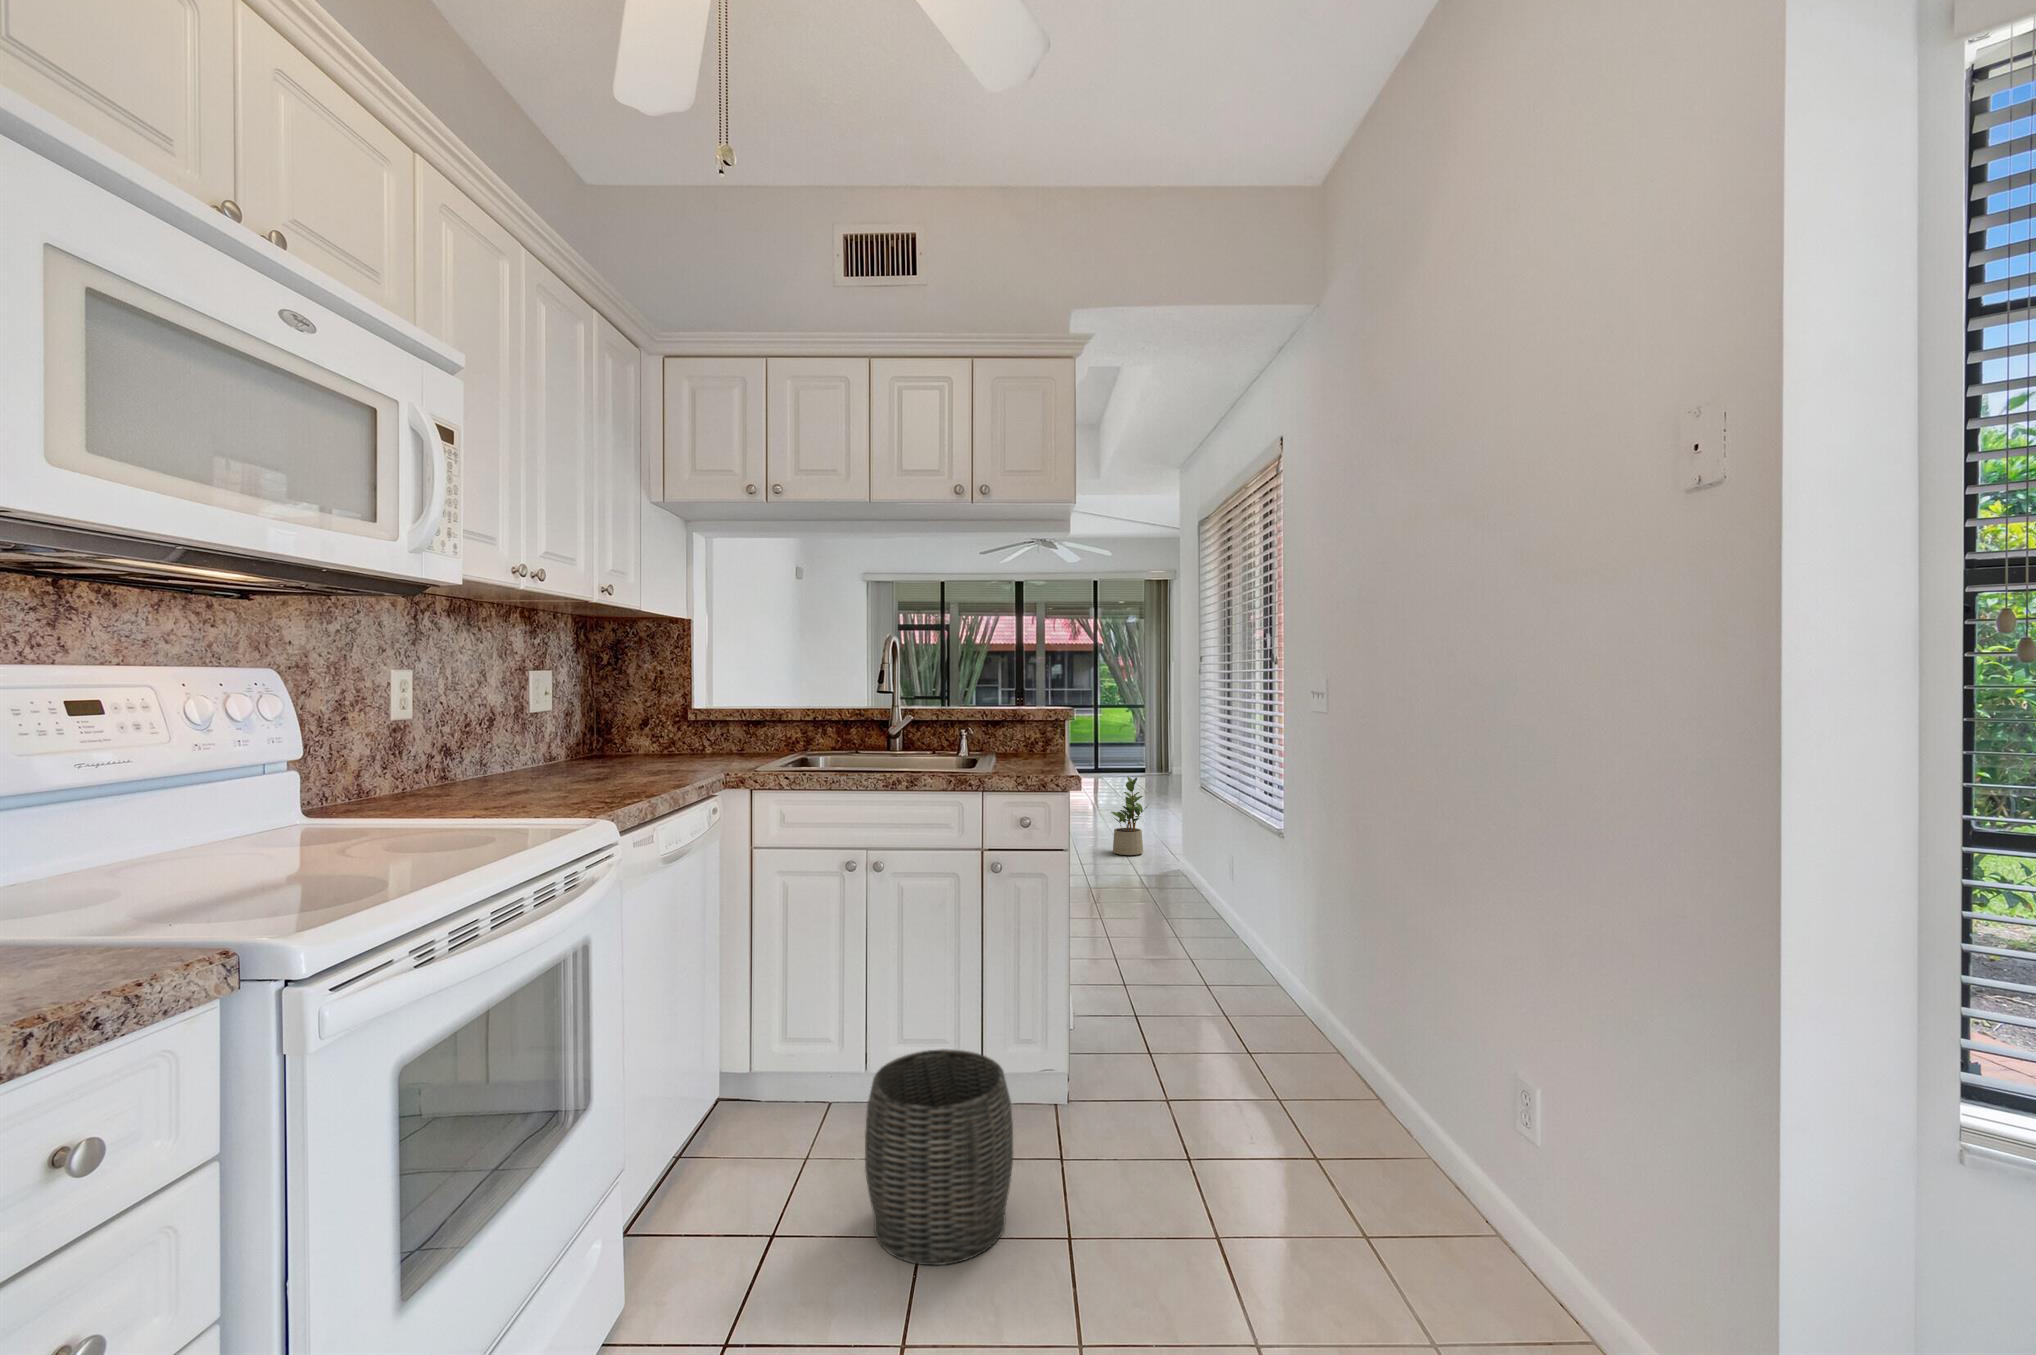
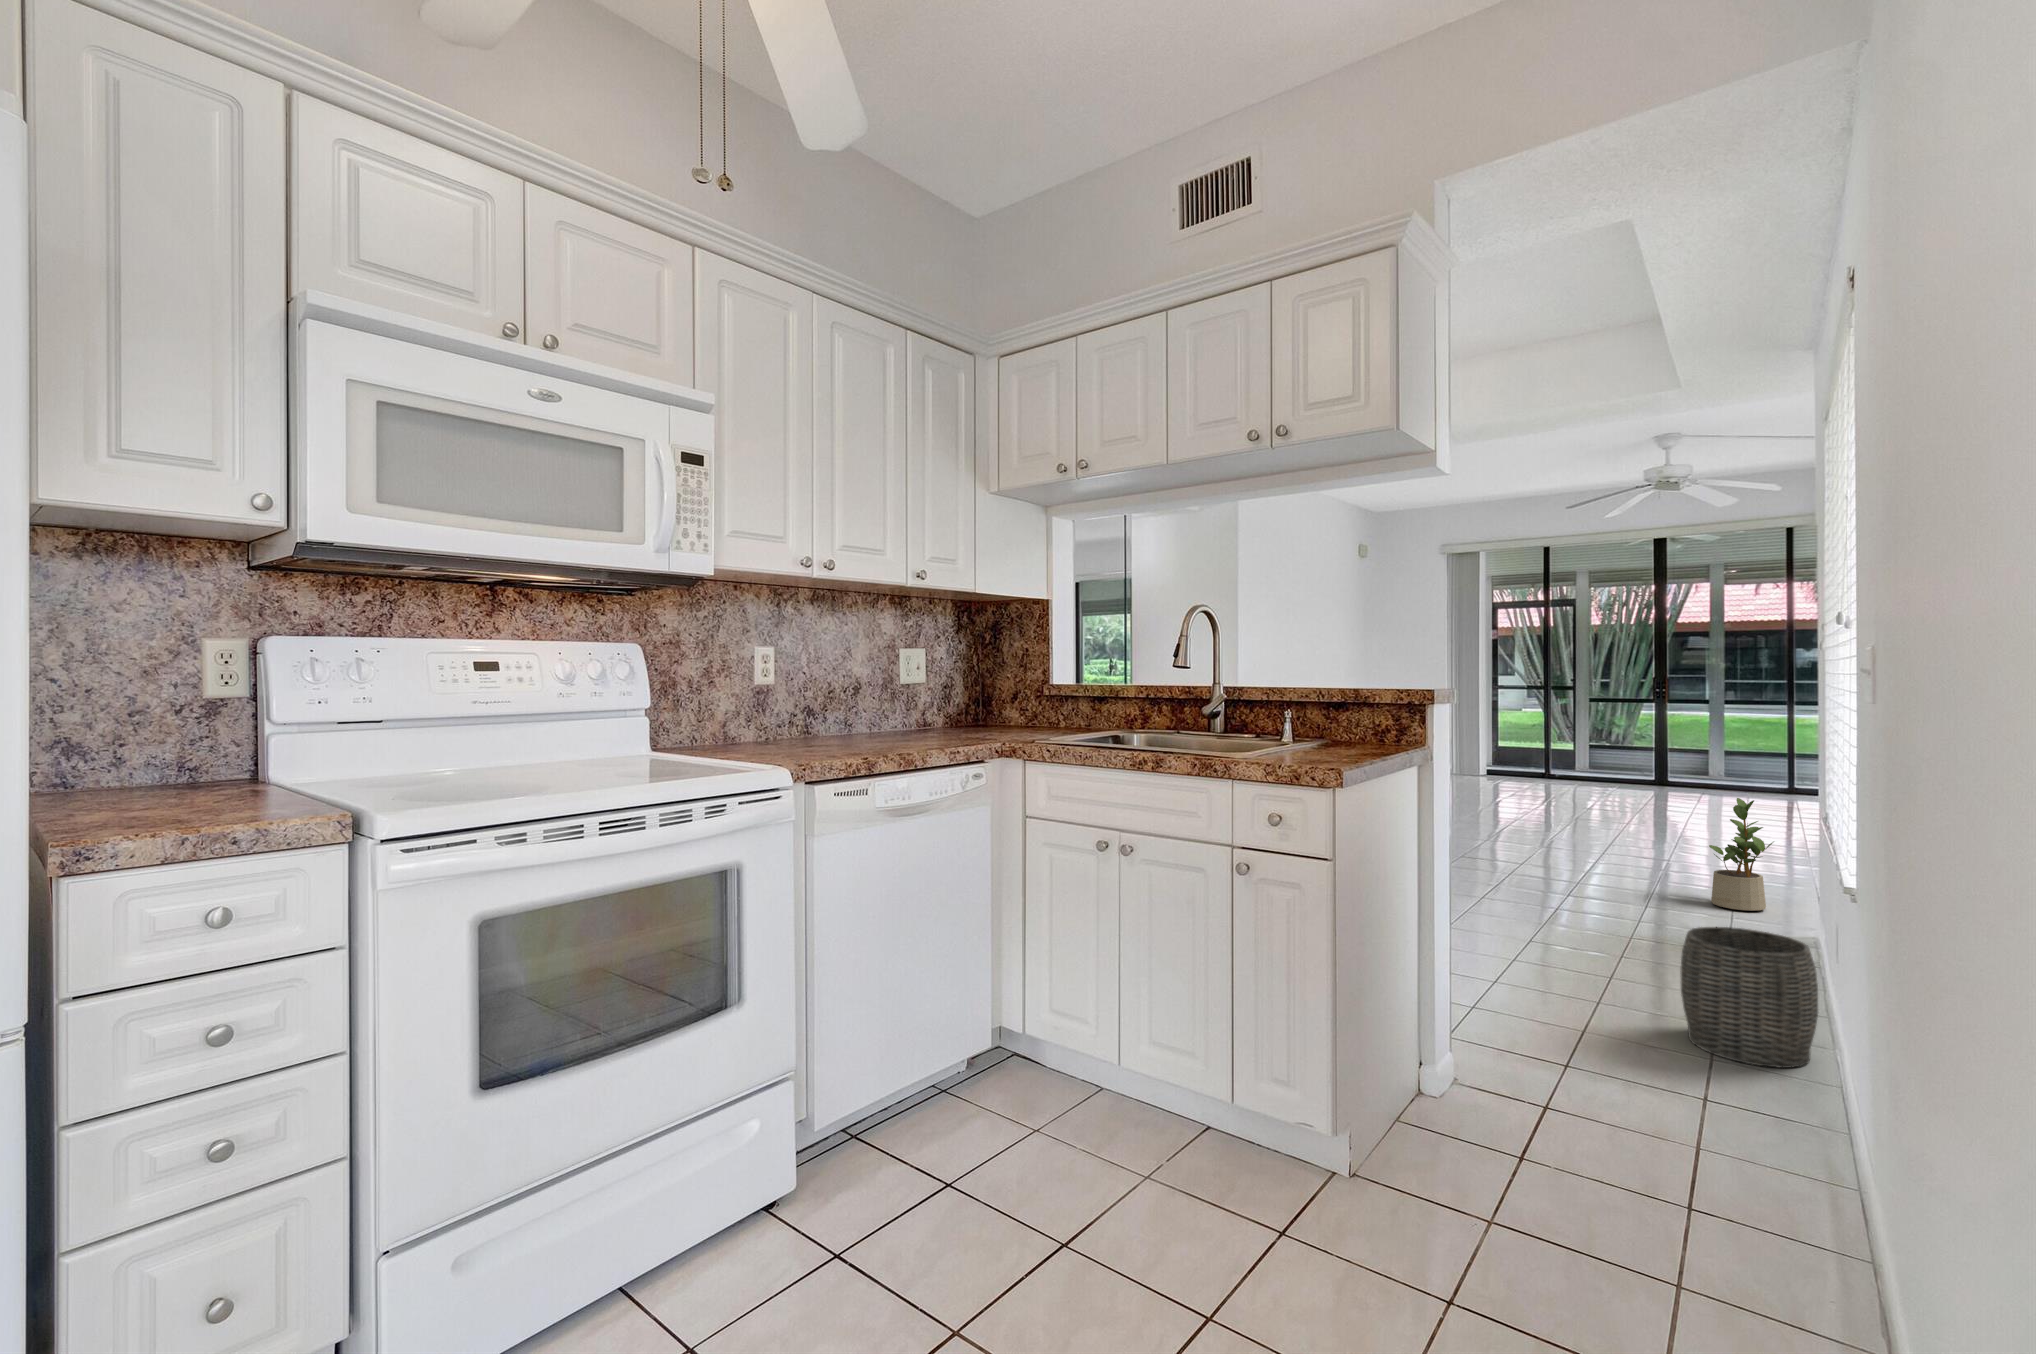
woven basket: present [865,1049,1013,1265] -> present [1680,927,1818,1068]

